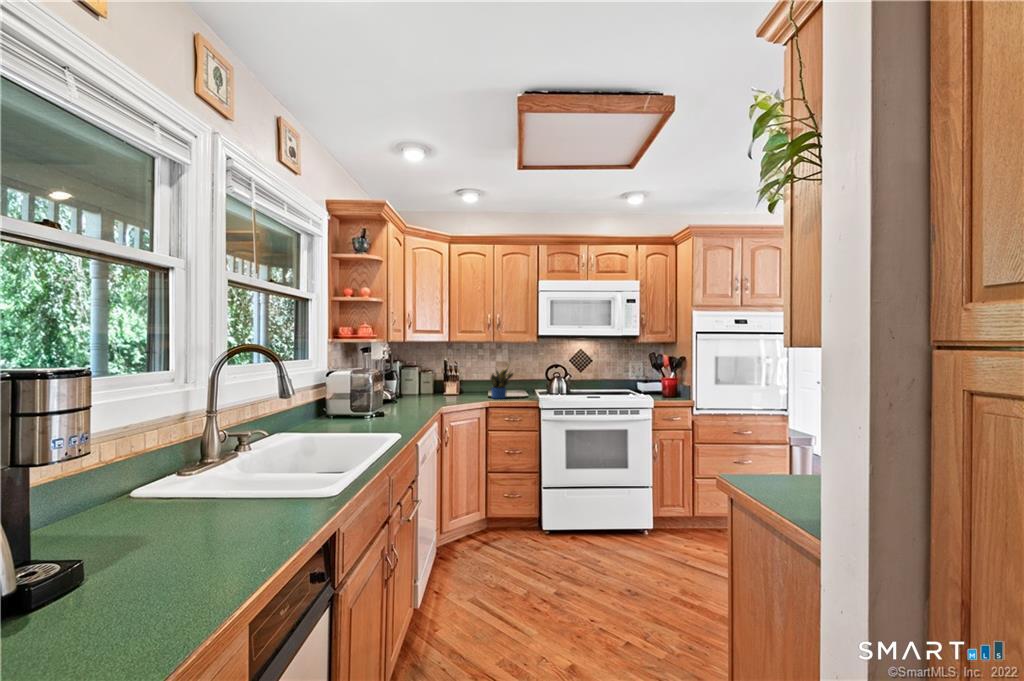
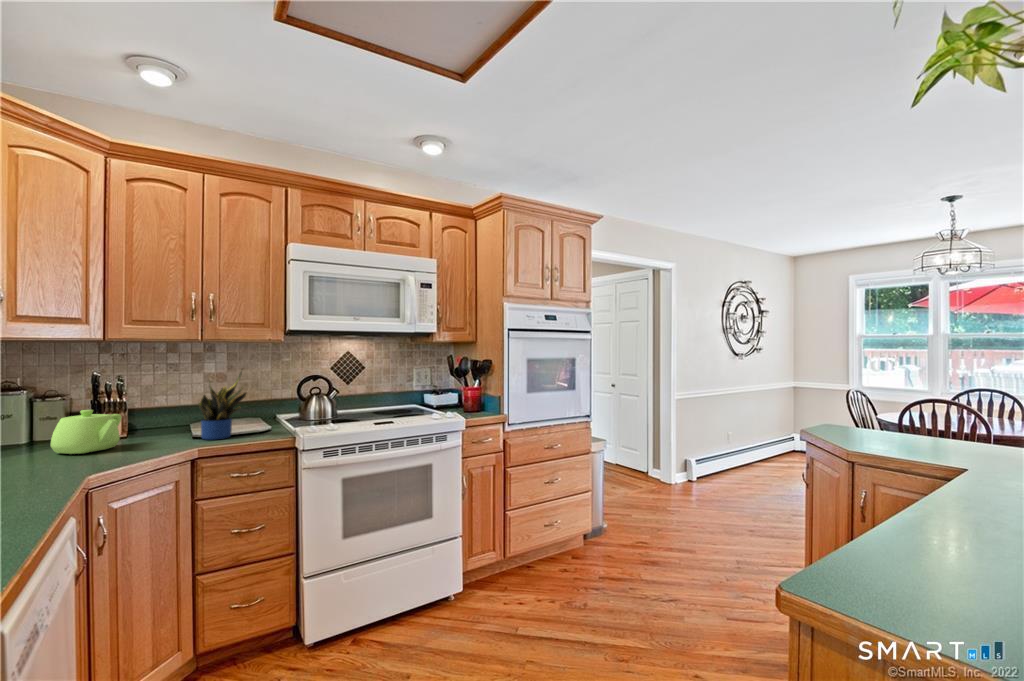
teapot: none [428,378,456,399] -> present [51,410,121,454]

